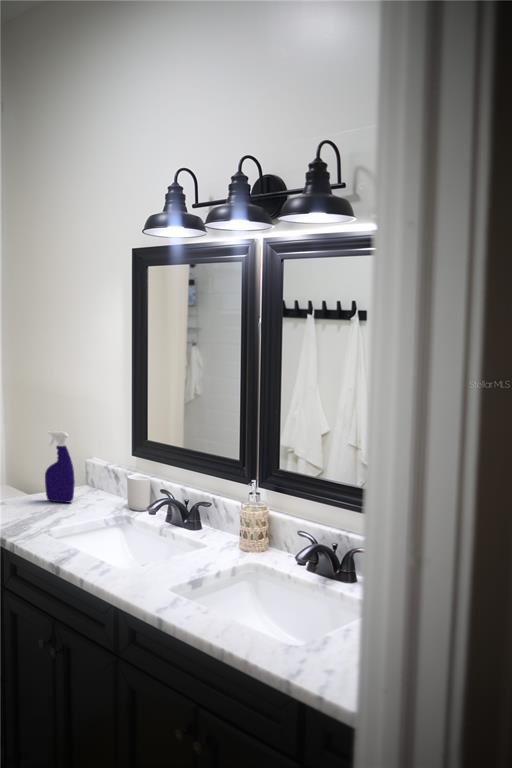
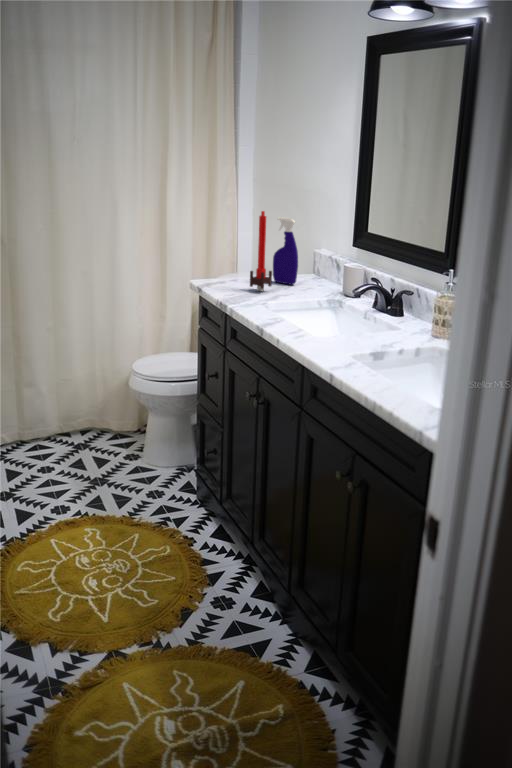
candle: none [25,428,50,516] -> present [250,211,272,291]

